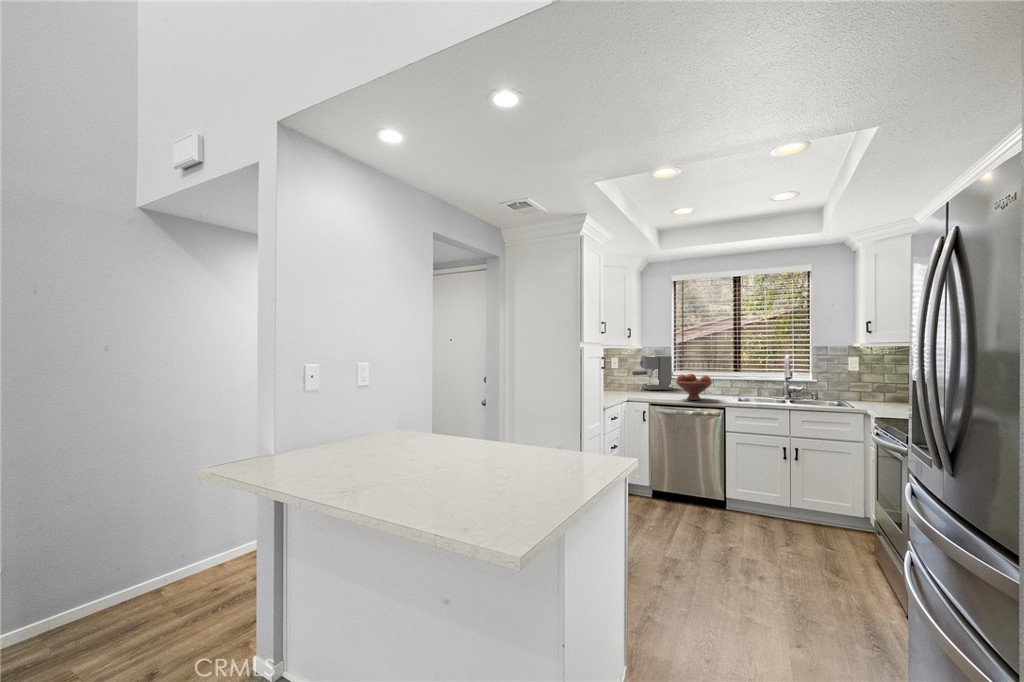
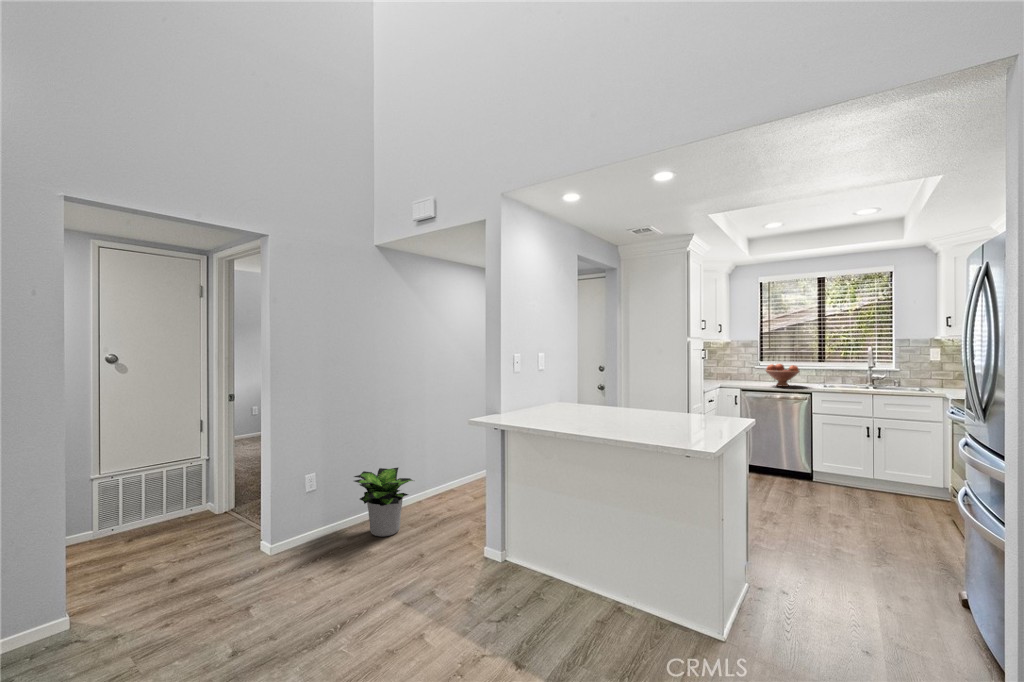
coffee maker: present [632,356,672,390] -> none [722,348,759,379]
potted plant: none [65,525,192,637] -> present [354,468,413,537]

